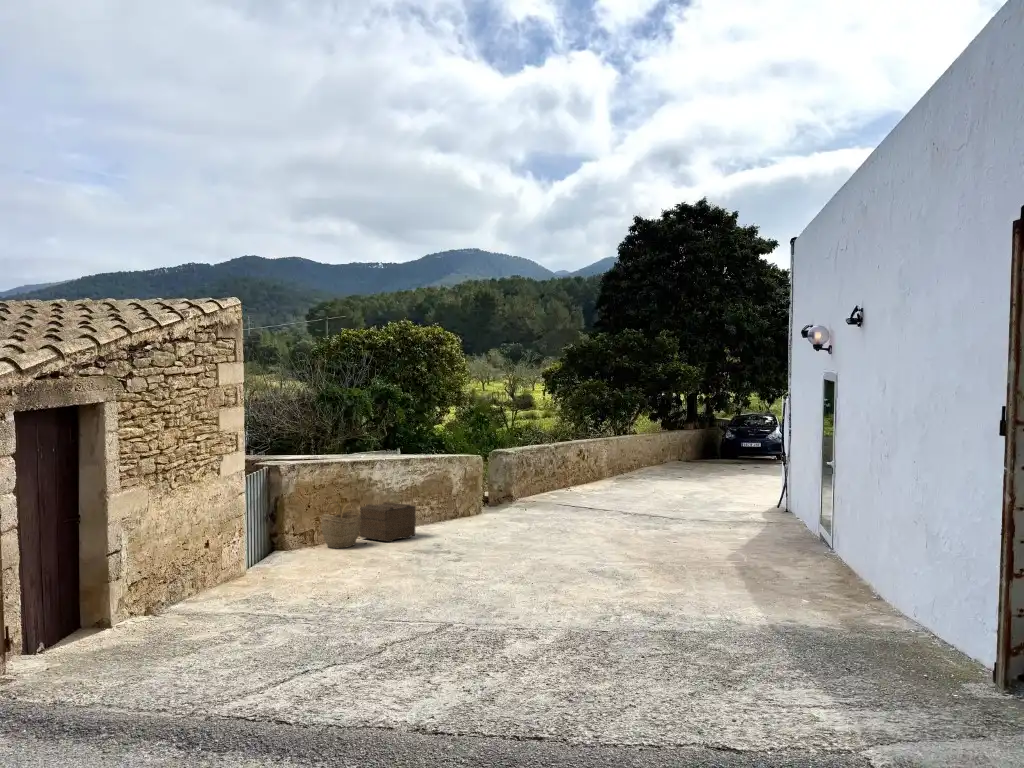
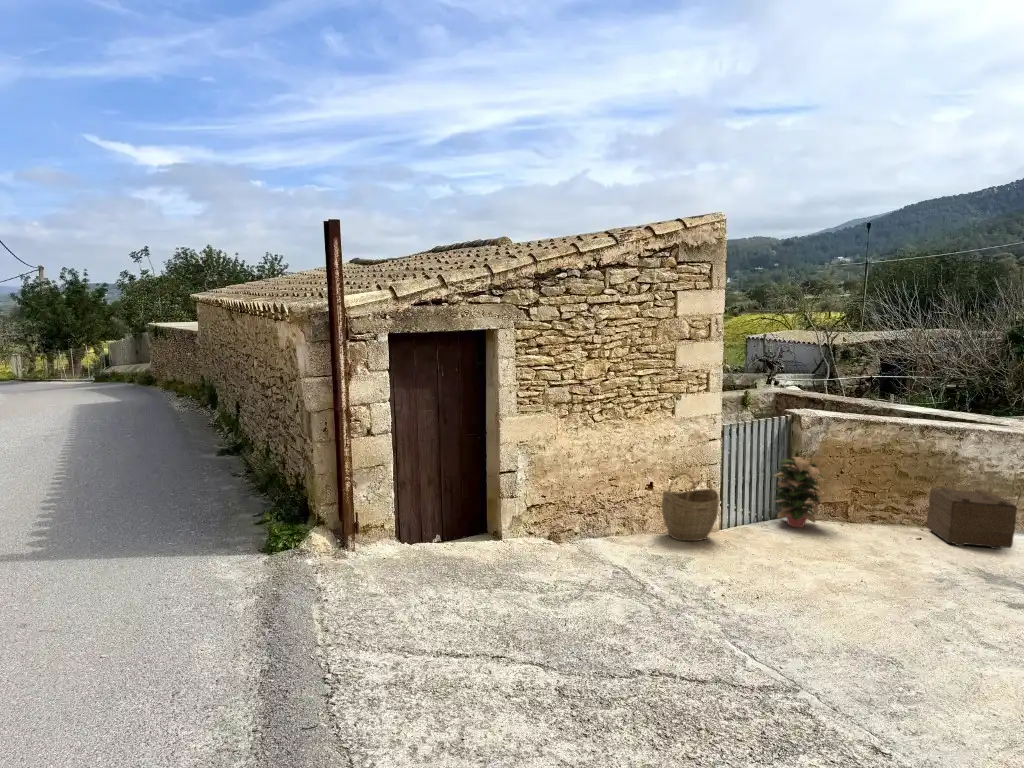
decorative plant: none [268,499,311,557] -> present [774,457,823,527]
woven basket: present [321,501,361,548] -> present [662,473,719,541]

